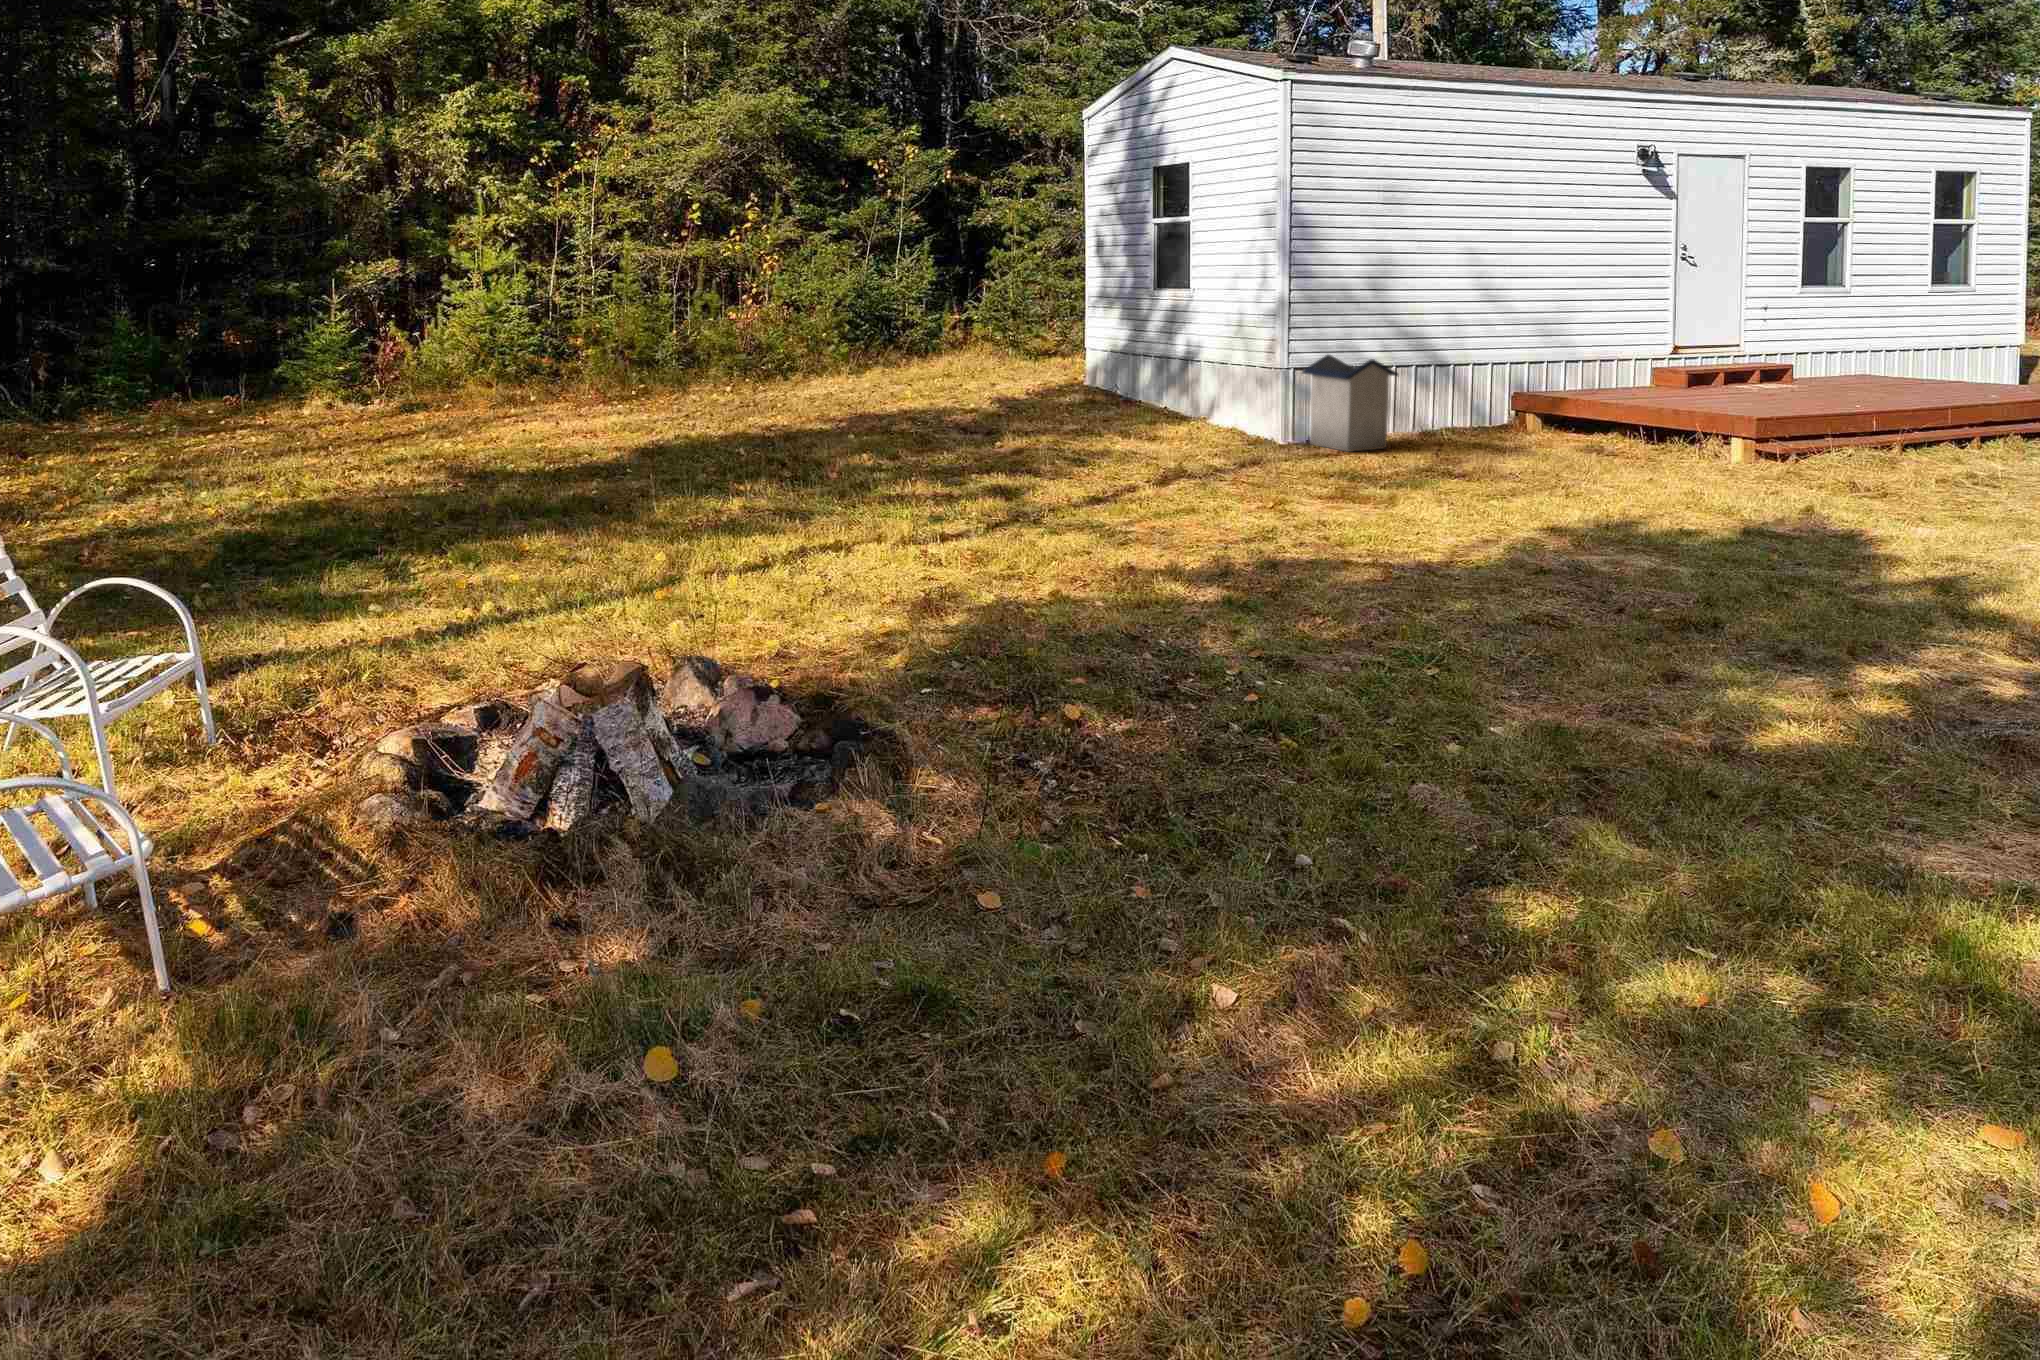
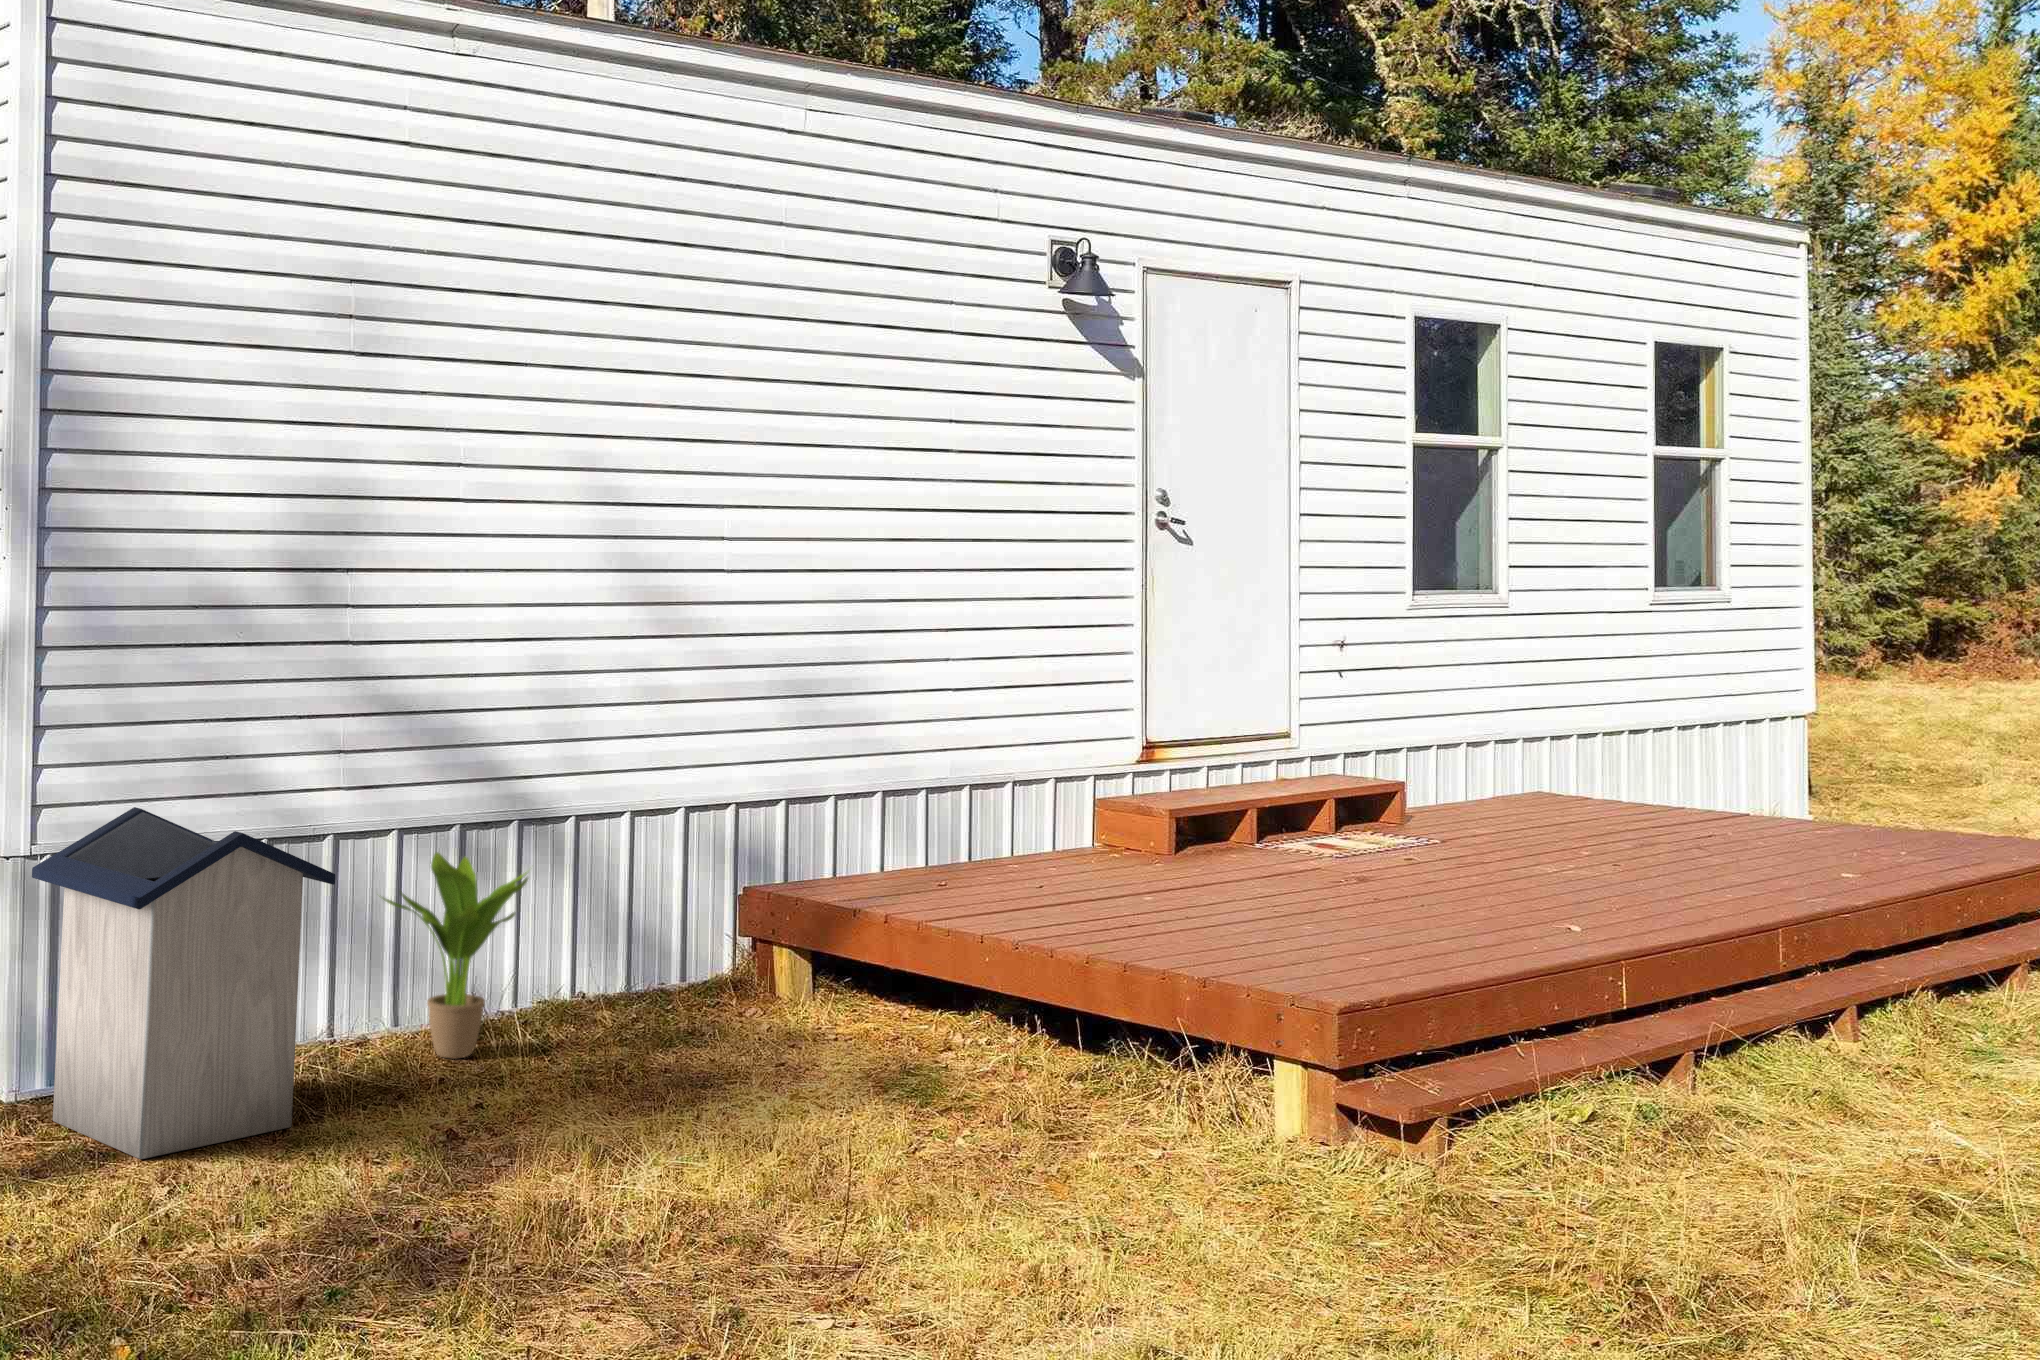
potted plant: none [1396,371,1451,438] -> present [383,852,528,1059]

